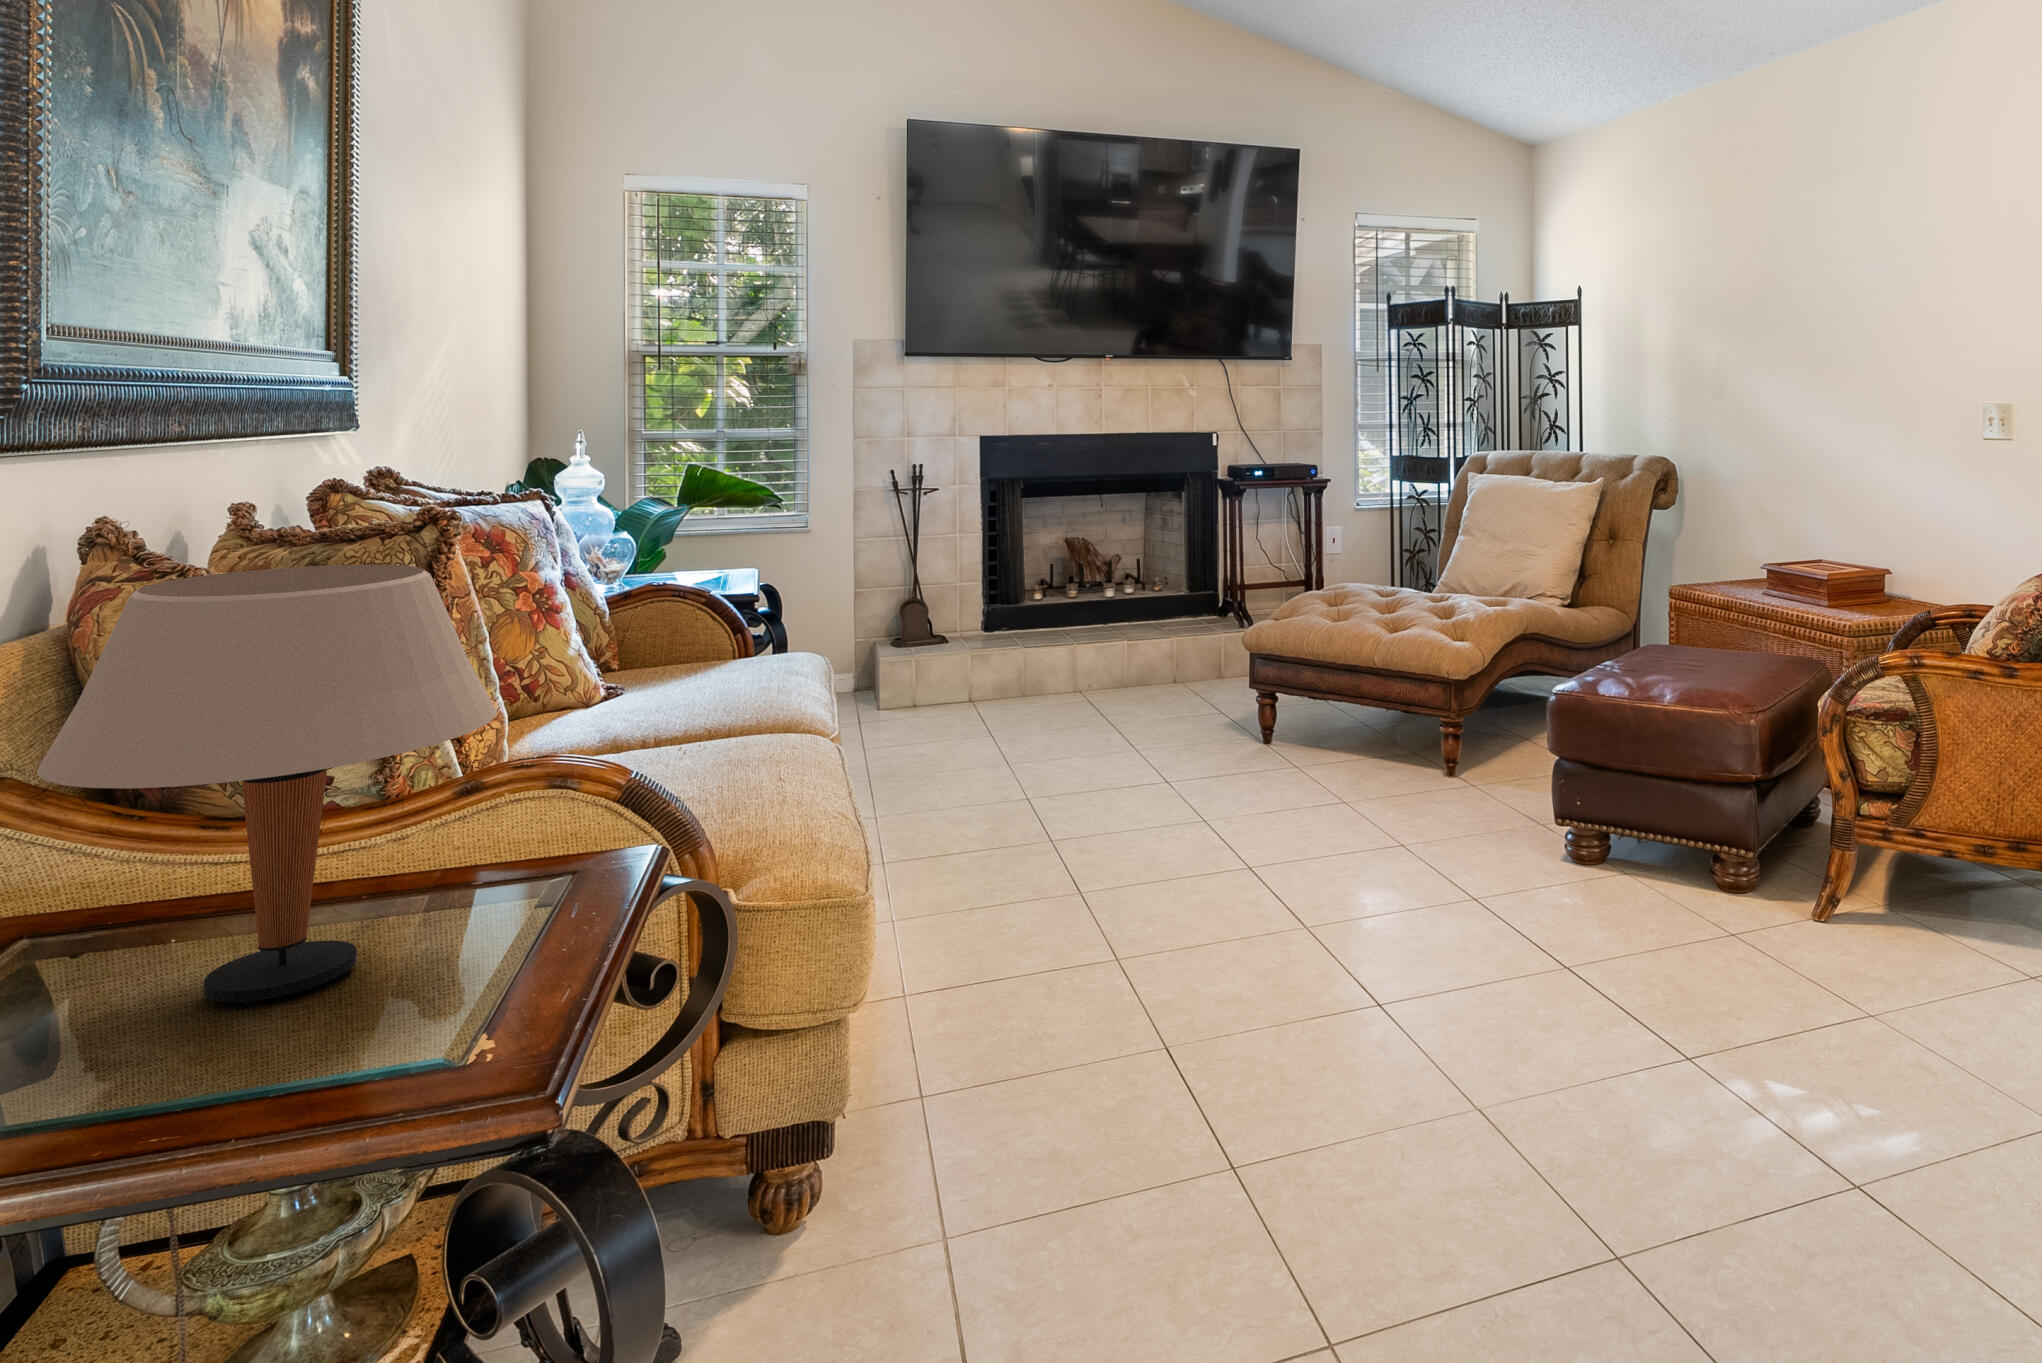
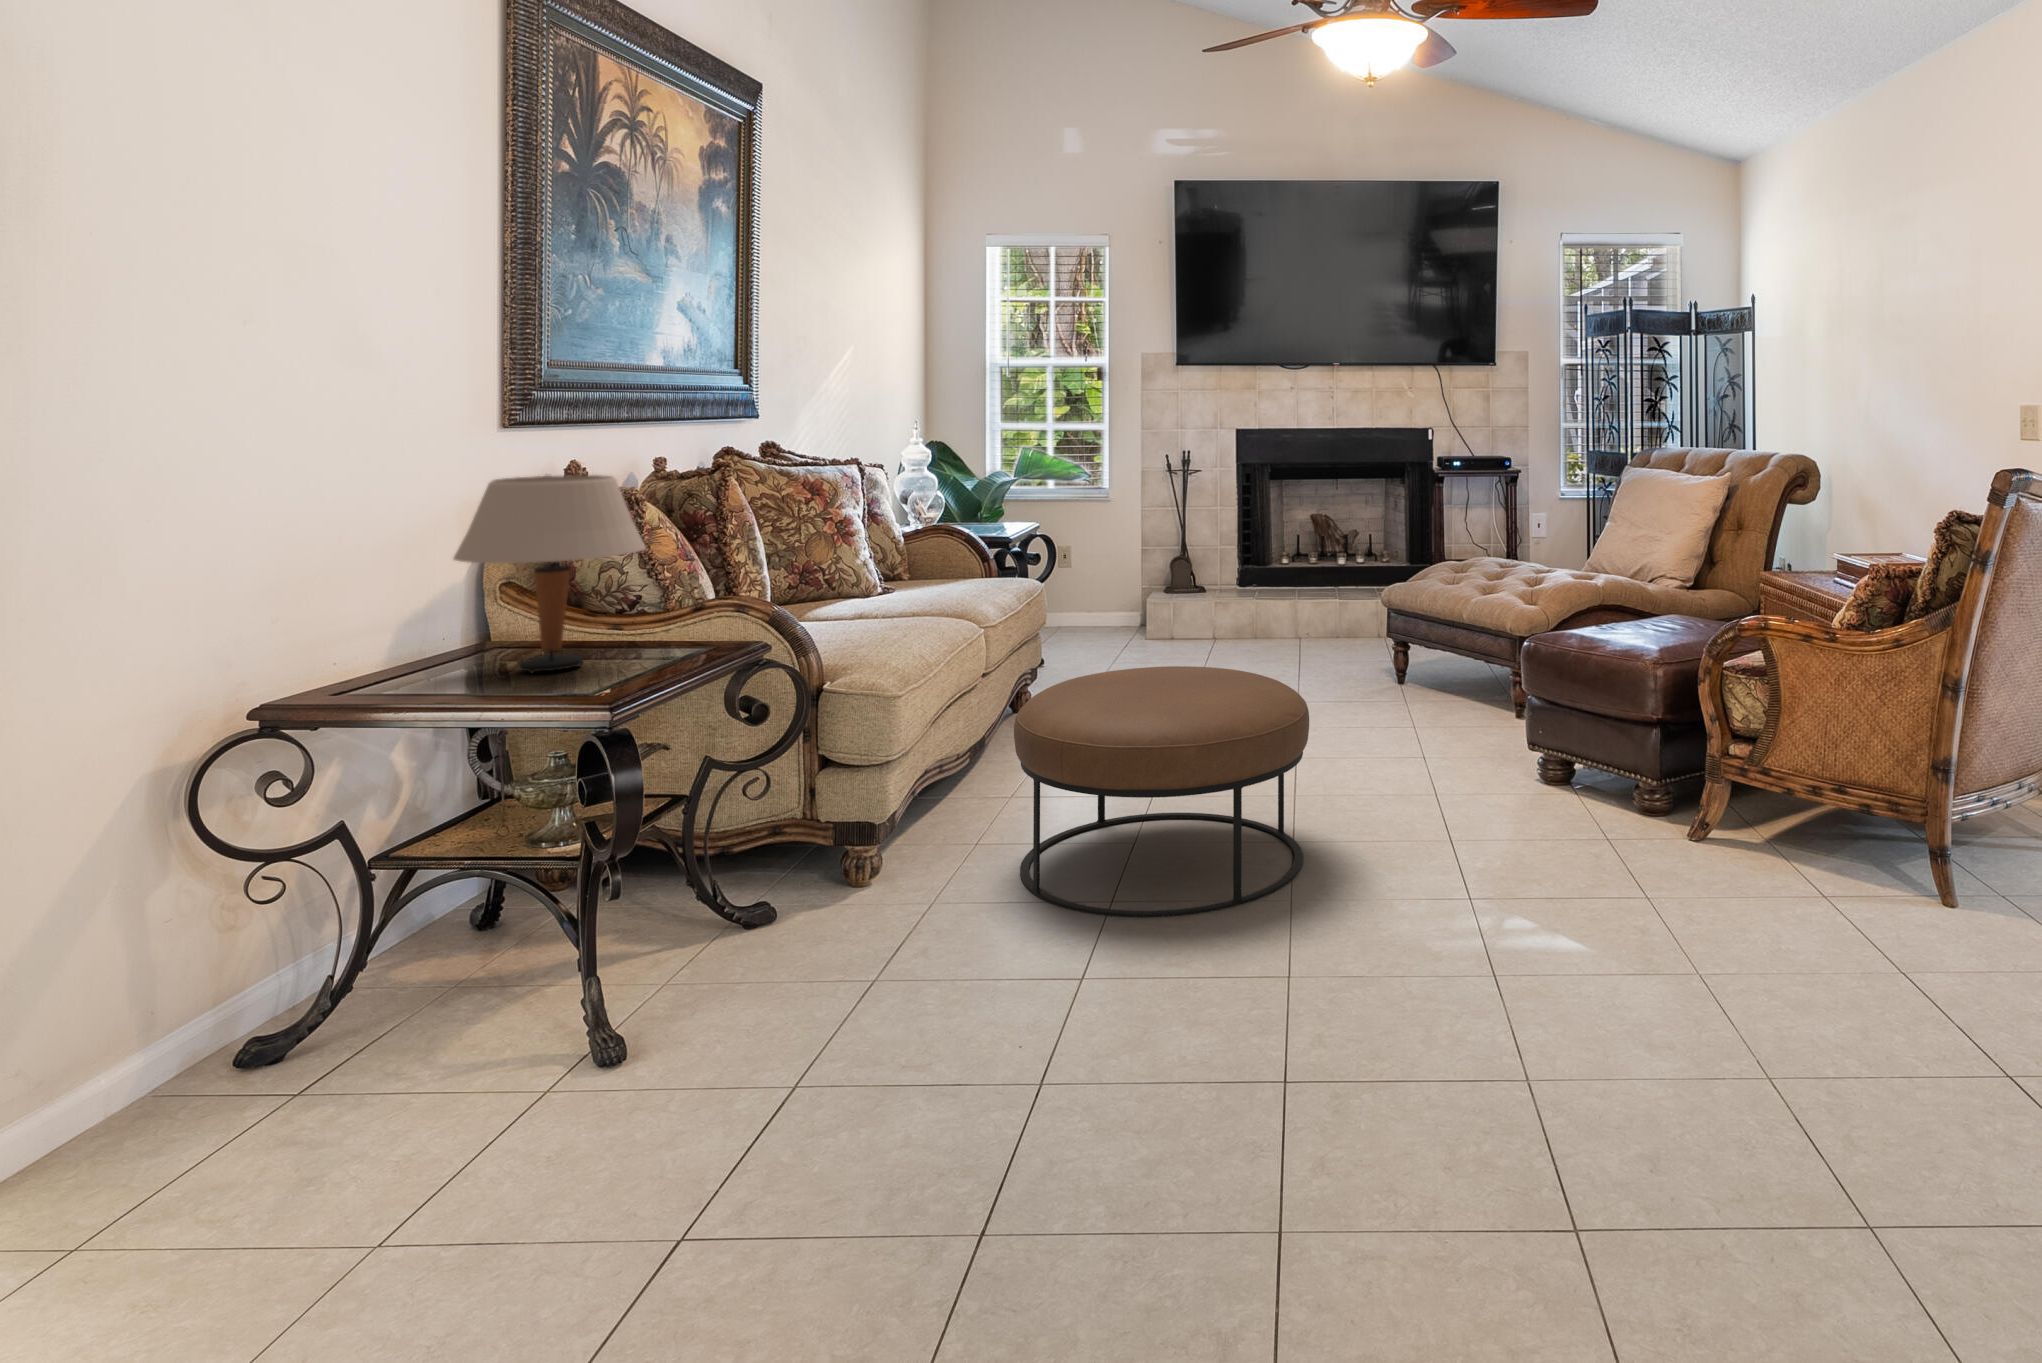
ottoman: none [1021,776,1453,1191] -> present [1014,666,1309,917]

